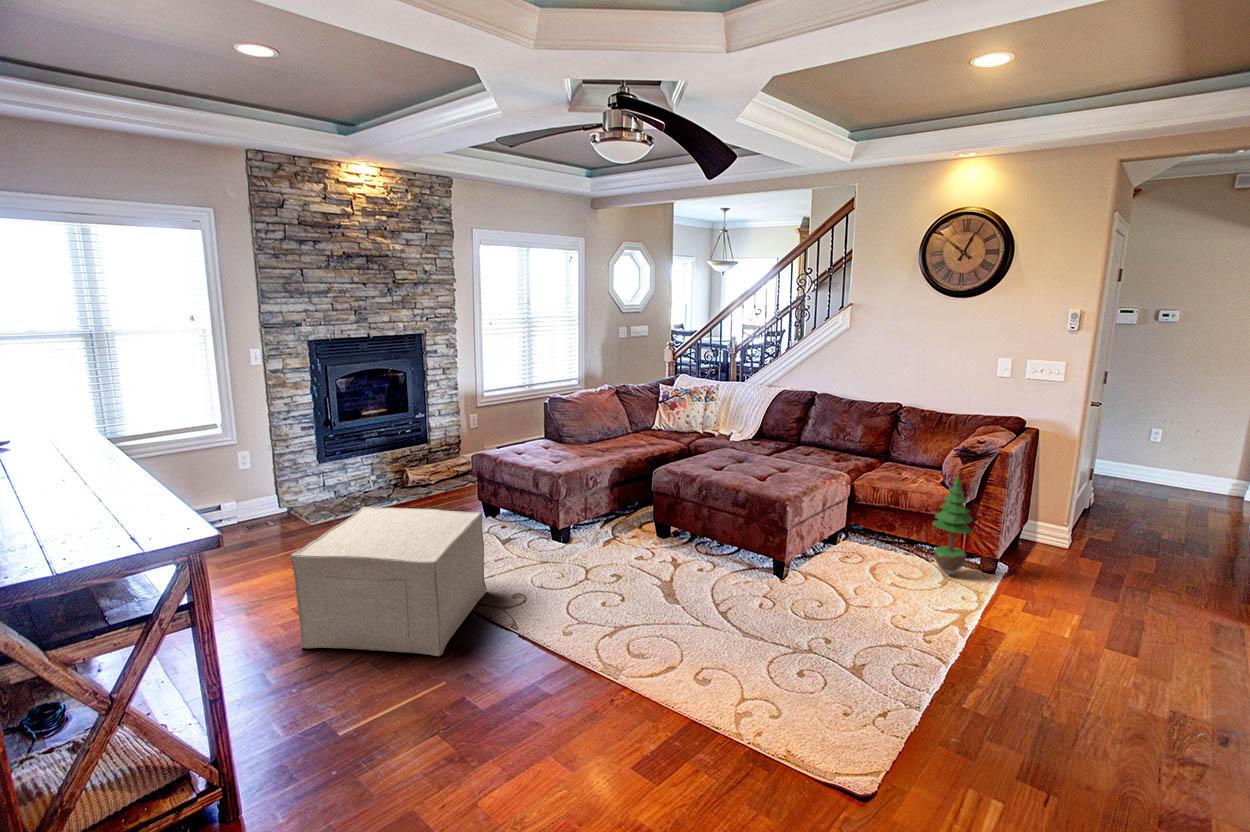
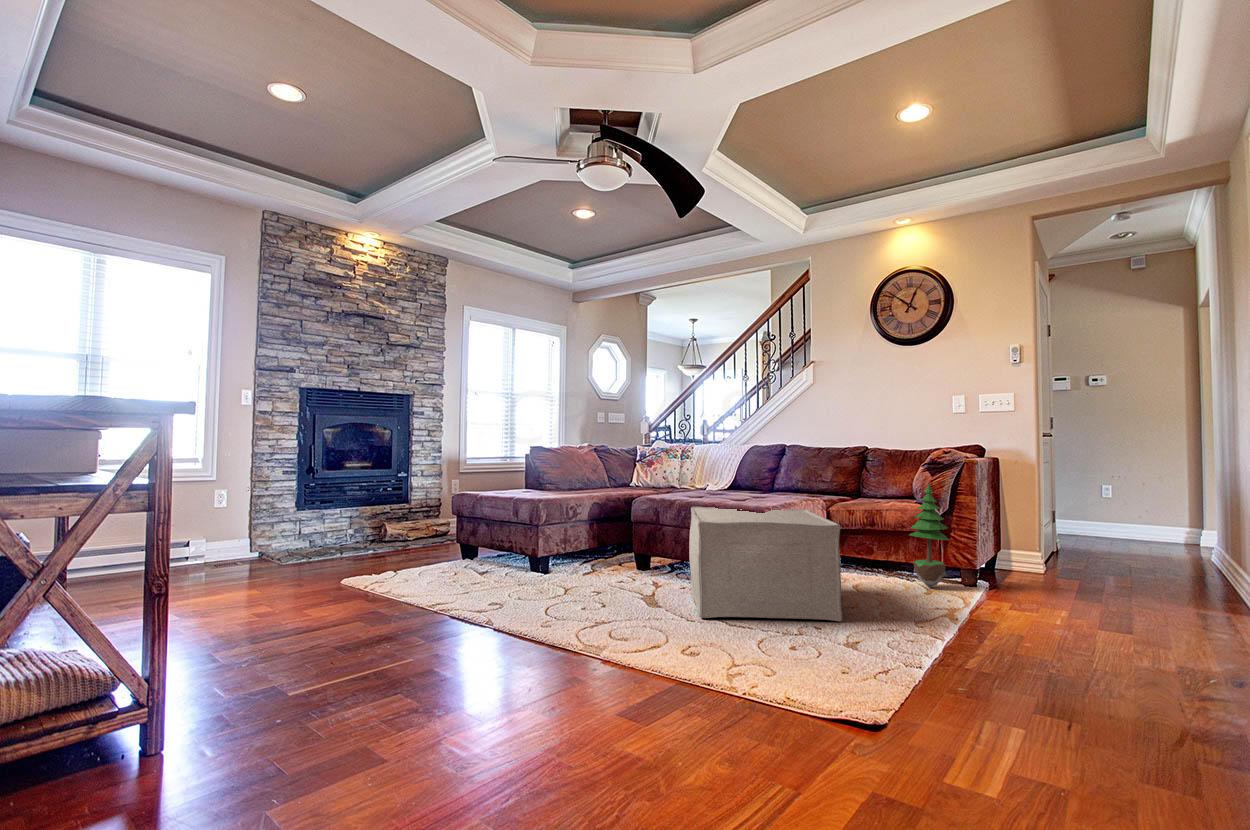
ottoman: present [290,507,486,656] -> present [689,507,842,621]

